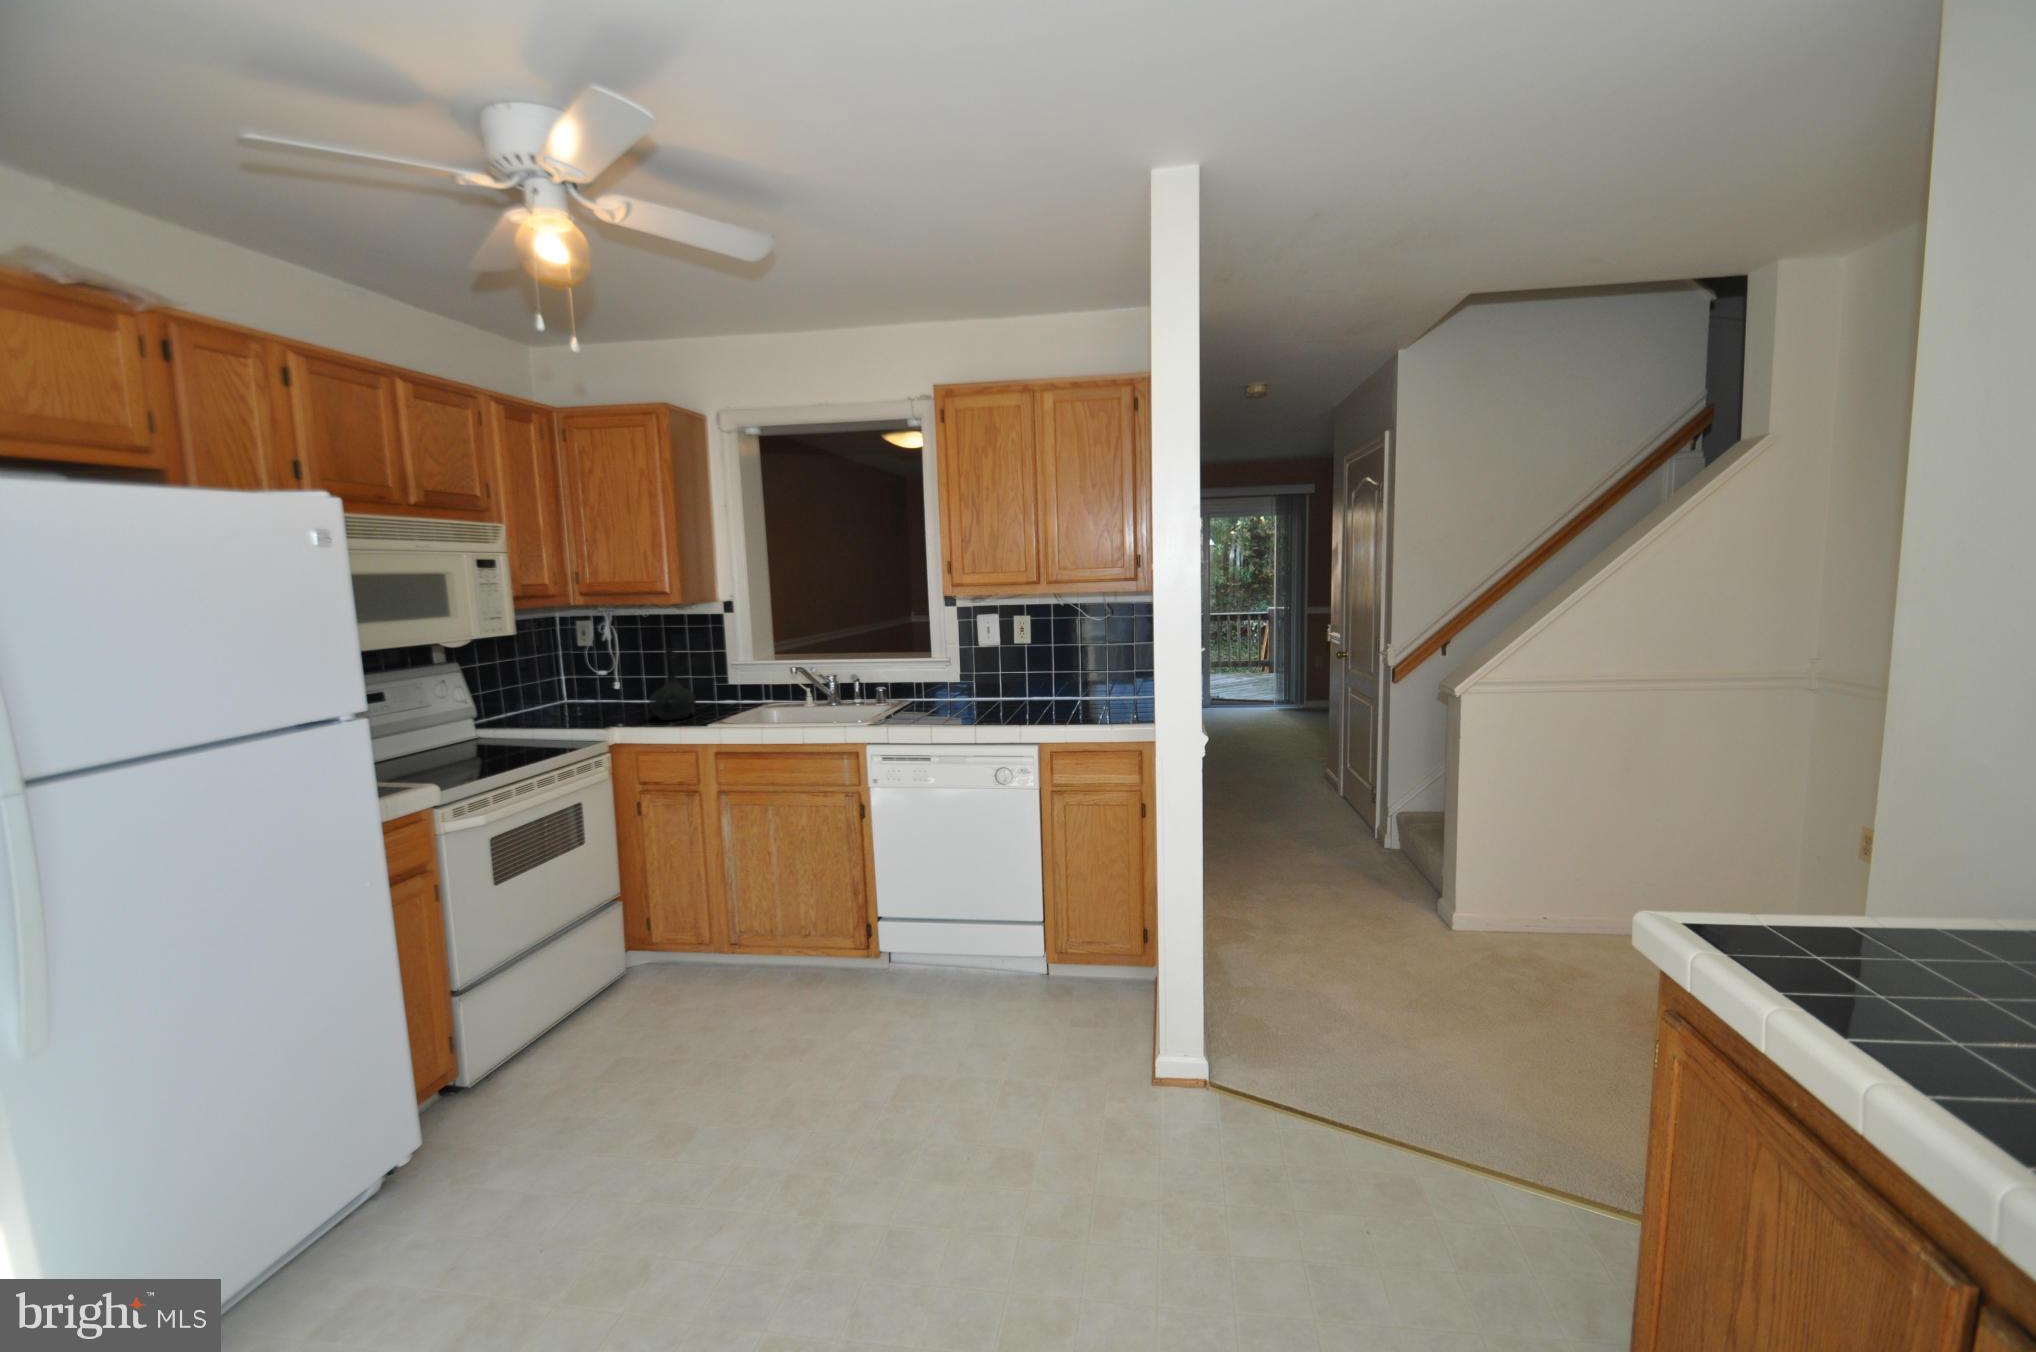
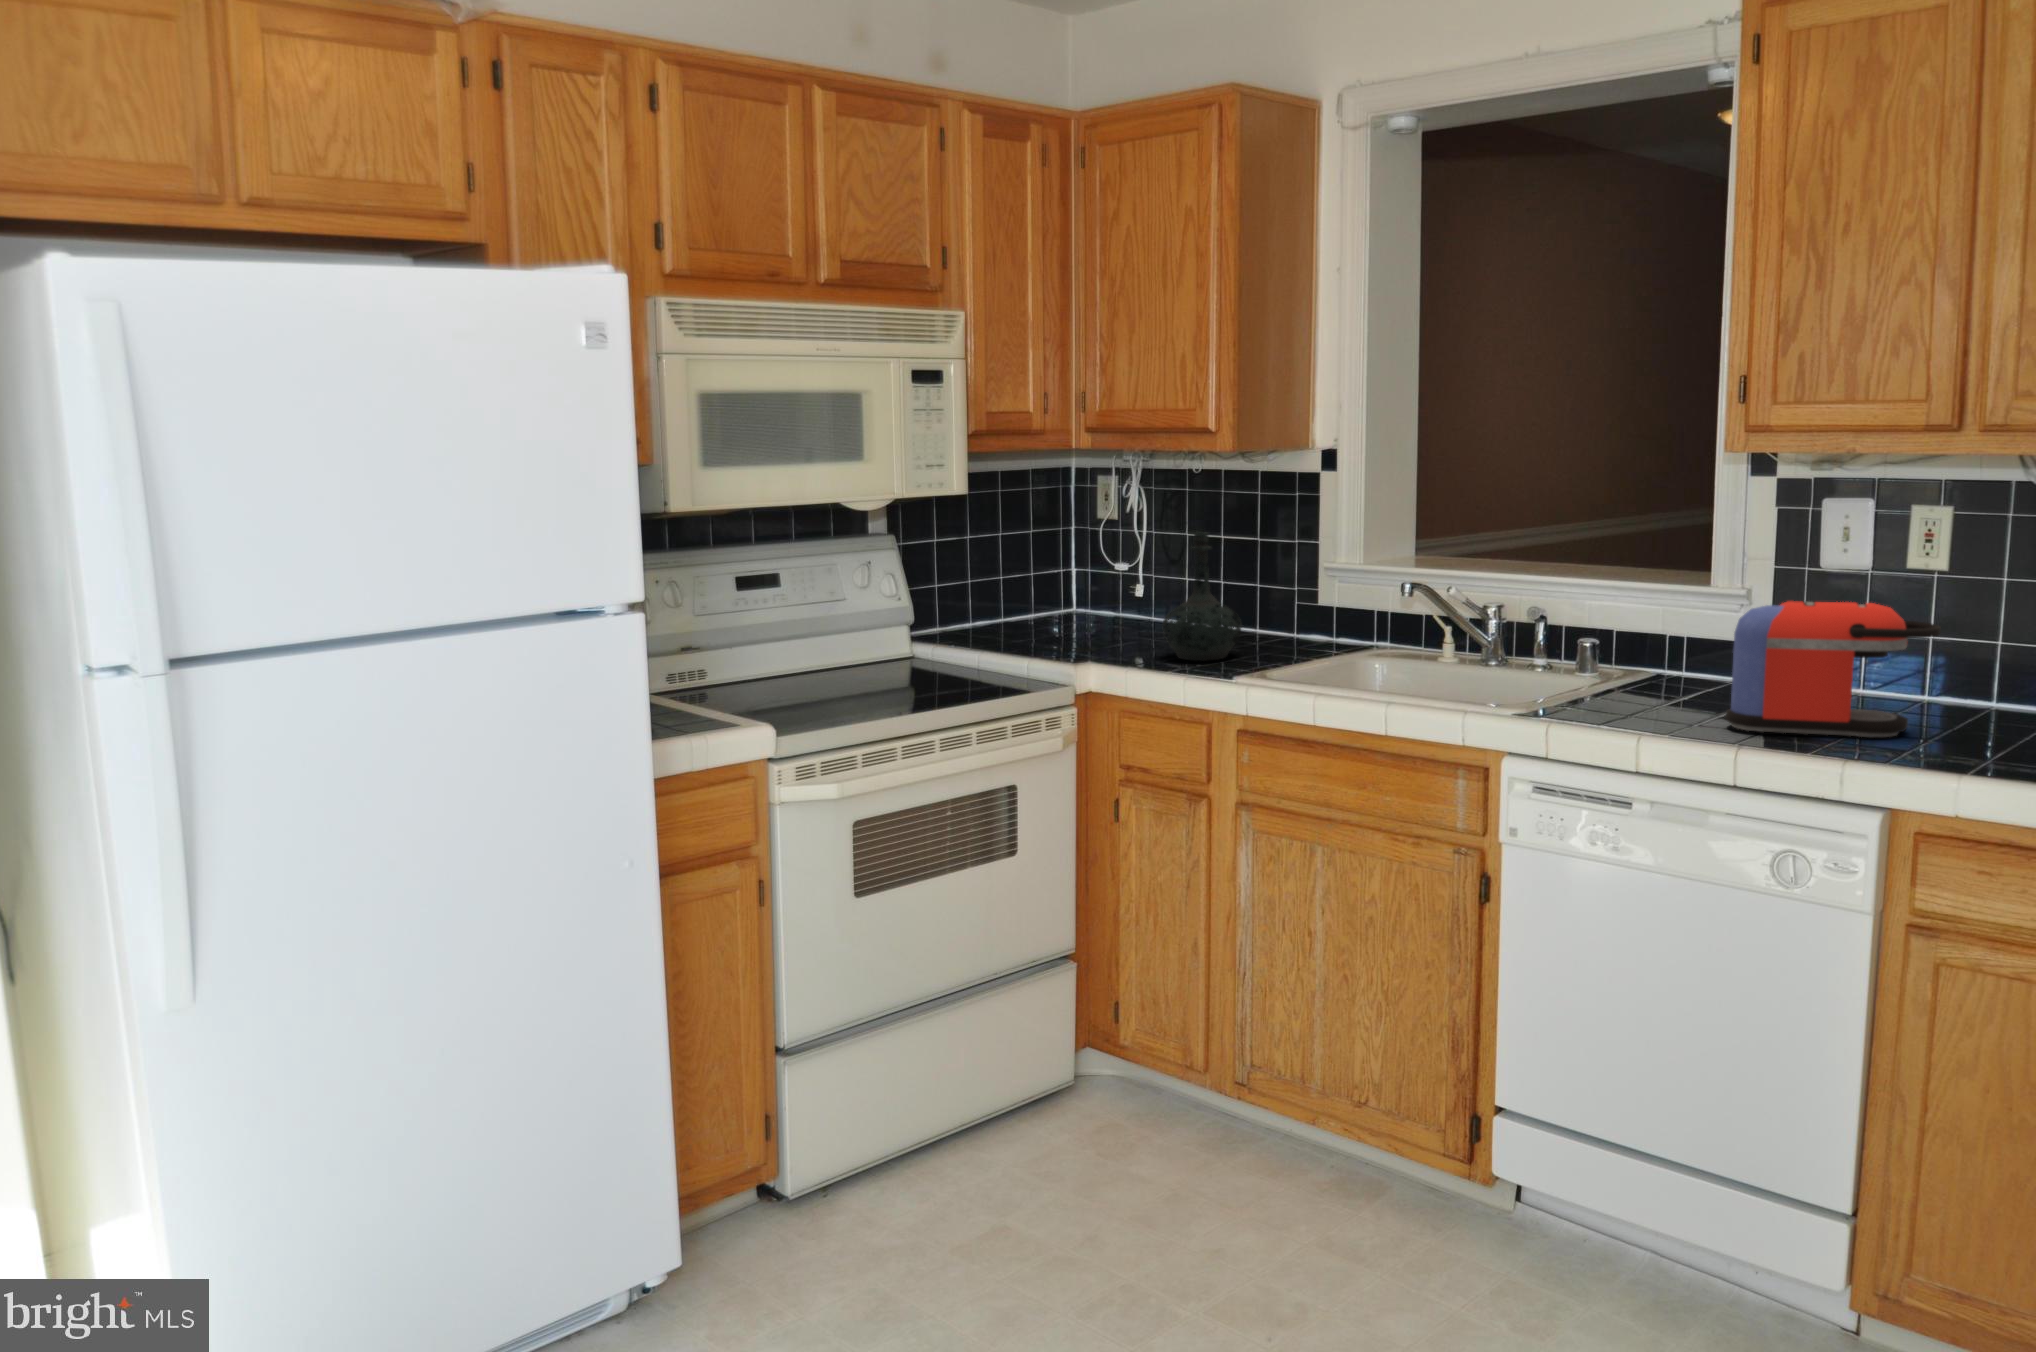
coffee maker: none [960,660,1036,719] -> present [1726,601,1941,737]

